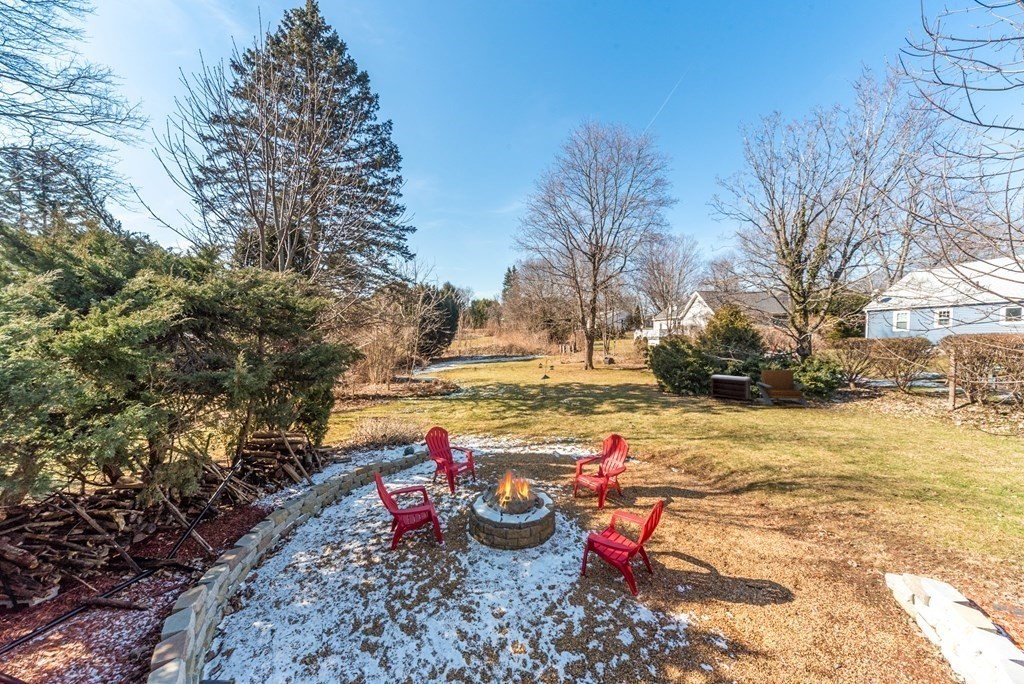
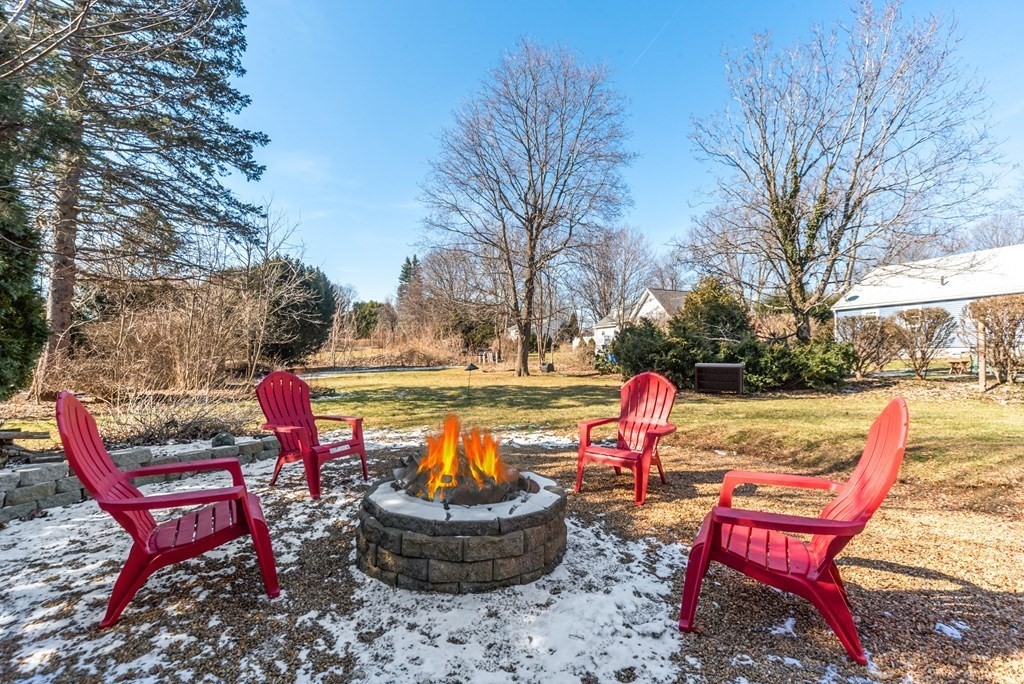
lounge chair: present [756,370,809,406] -> none [750,354,816,396]

